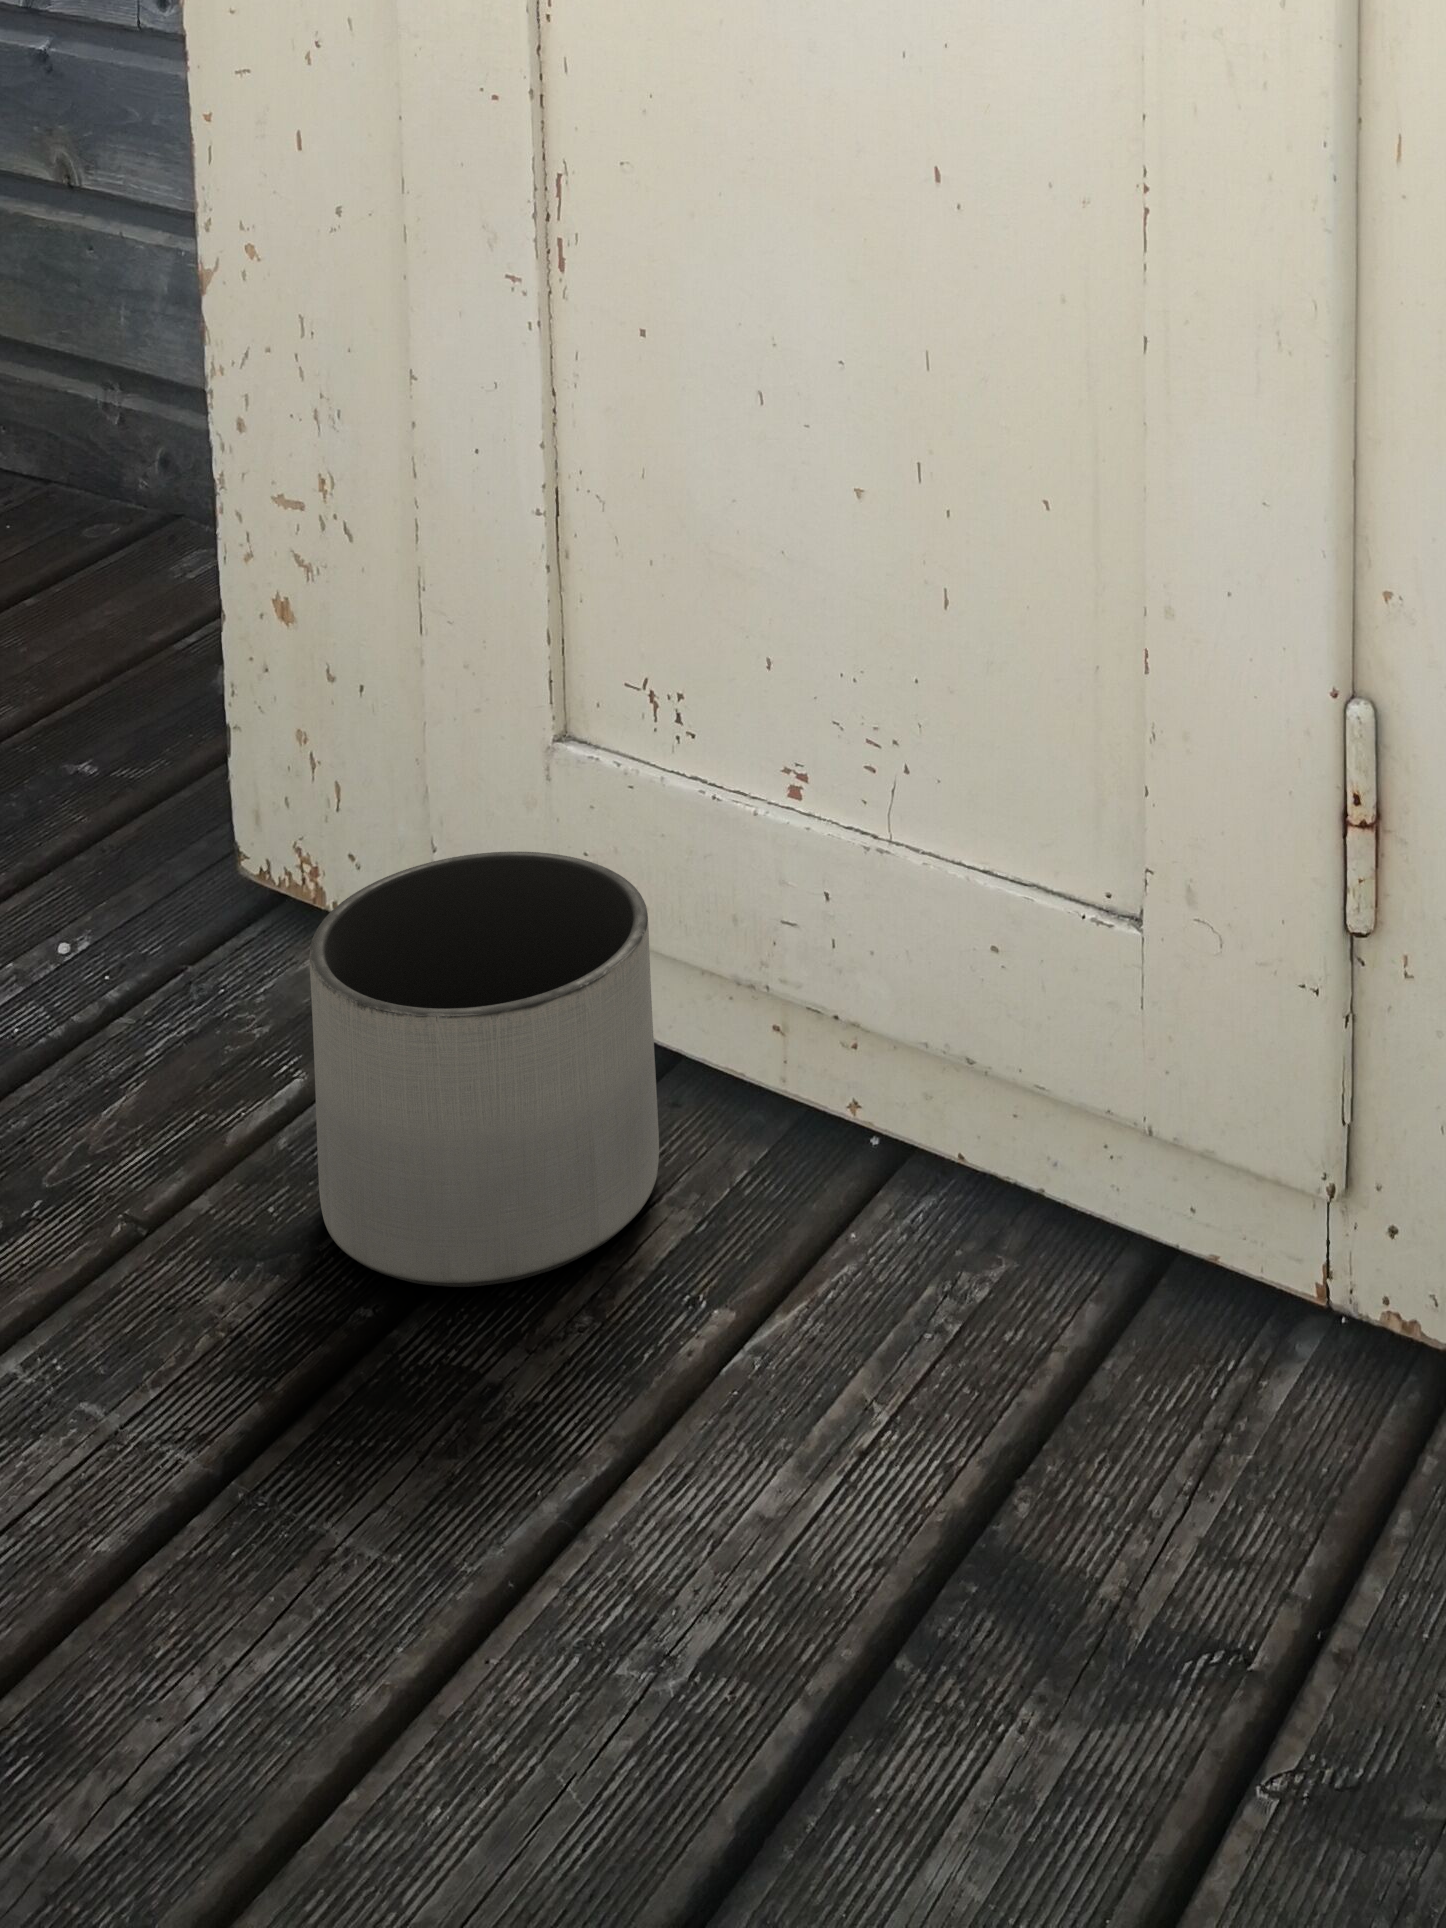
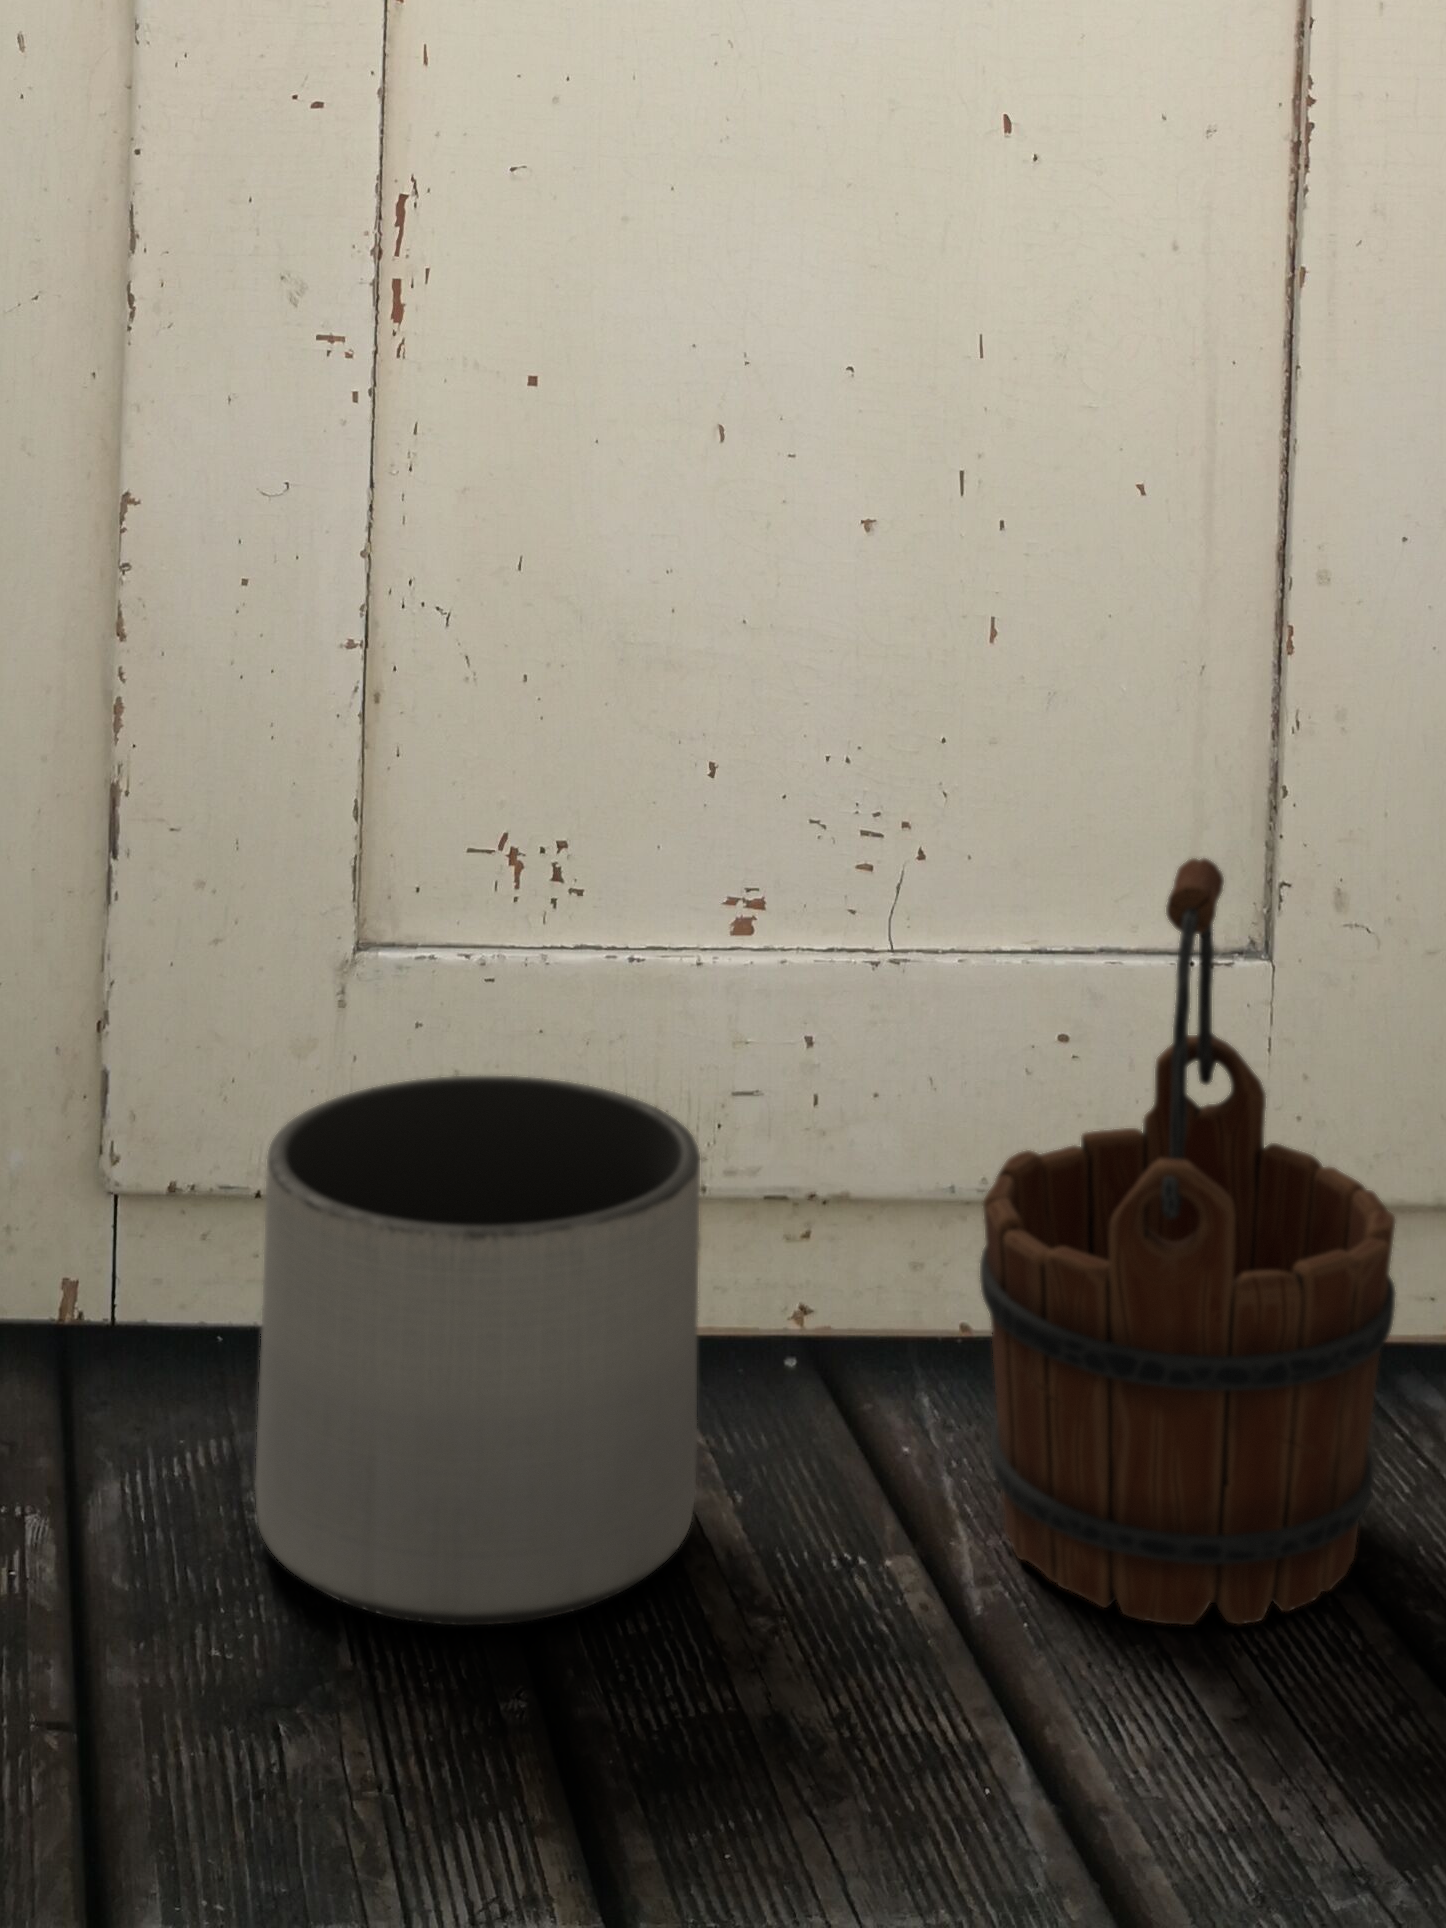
wooden bucket: none [752,835,1100,1469] -> present [980,858,1395,1625]

